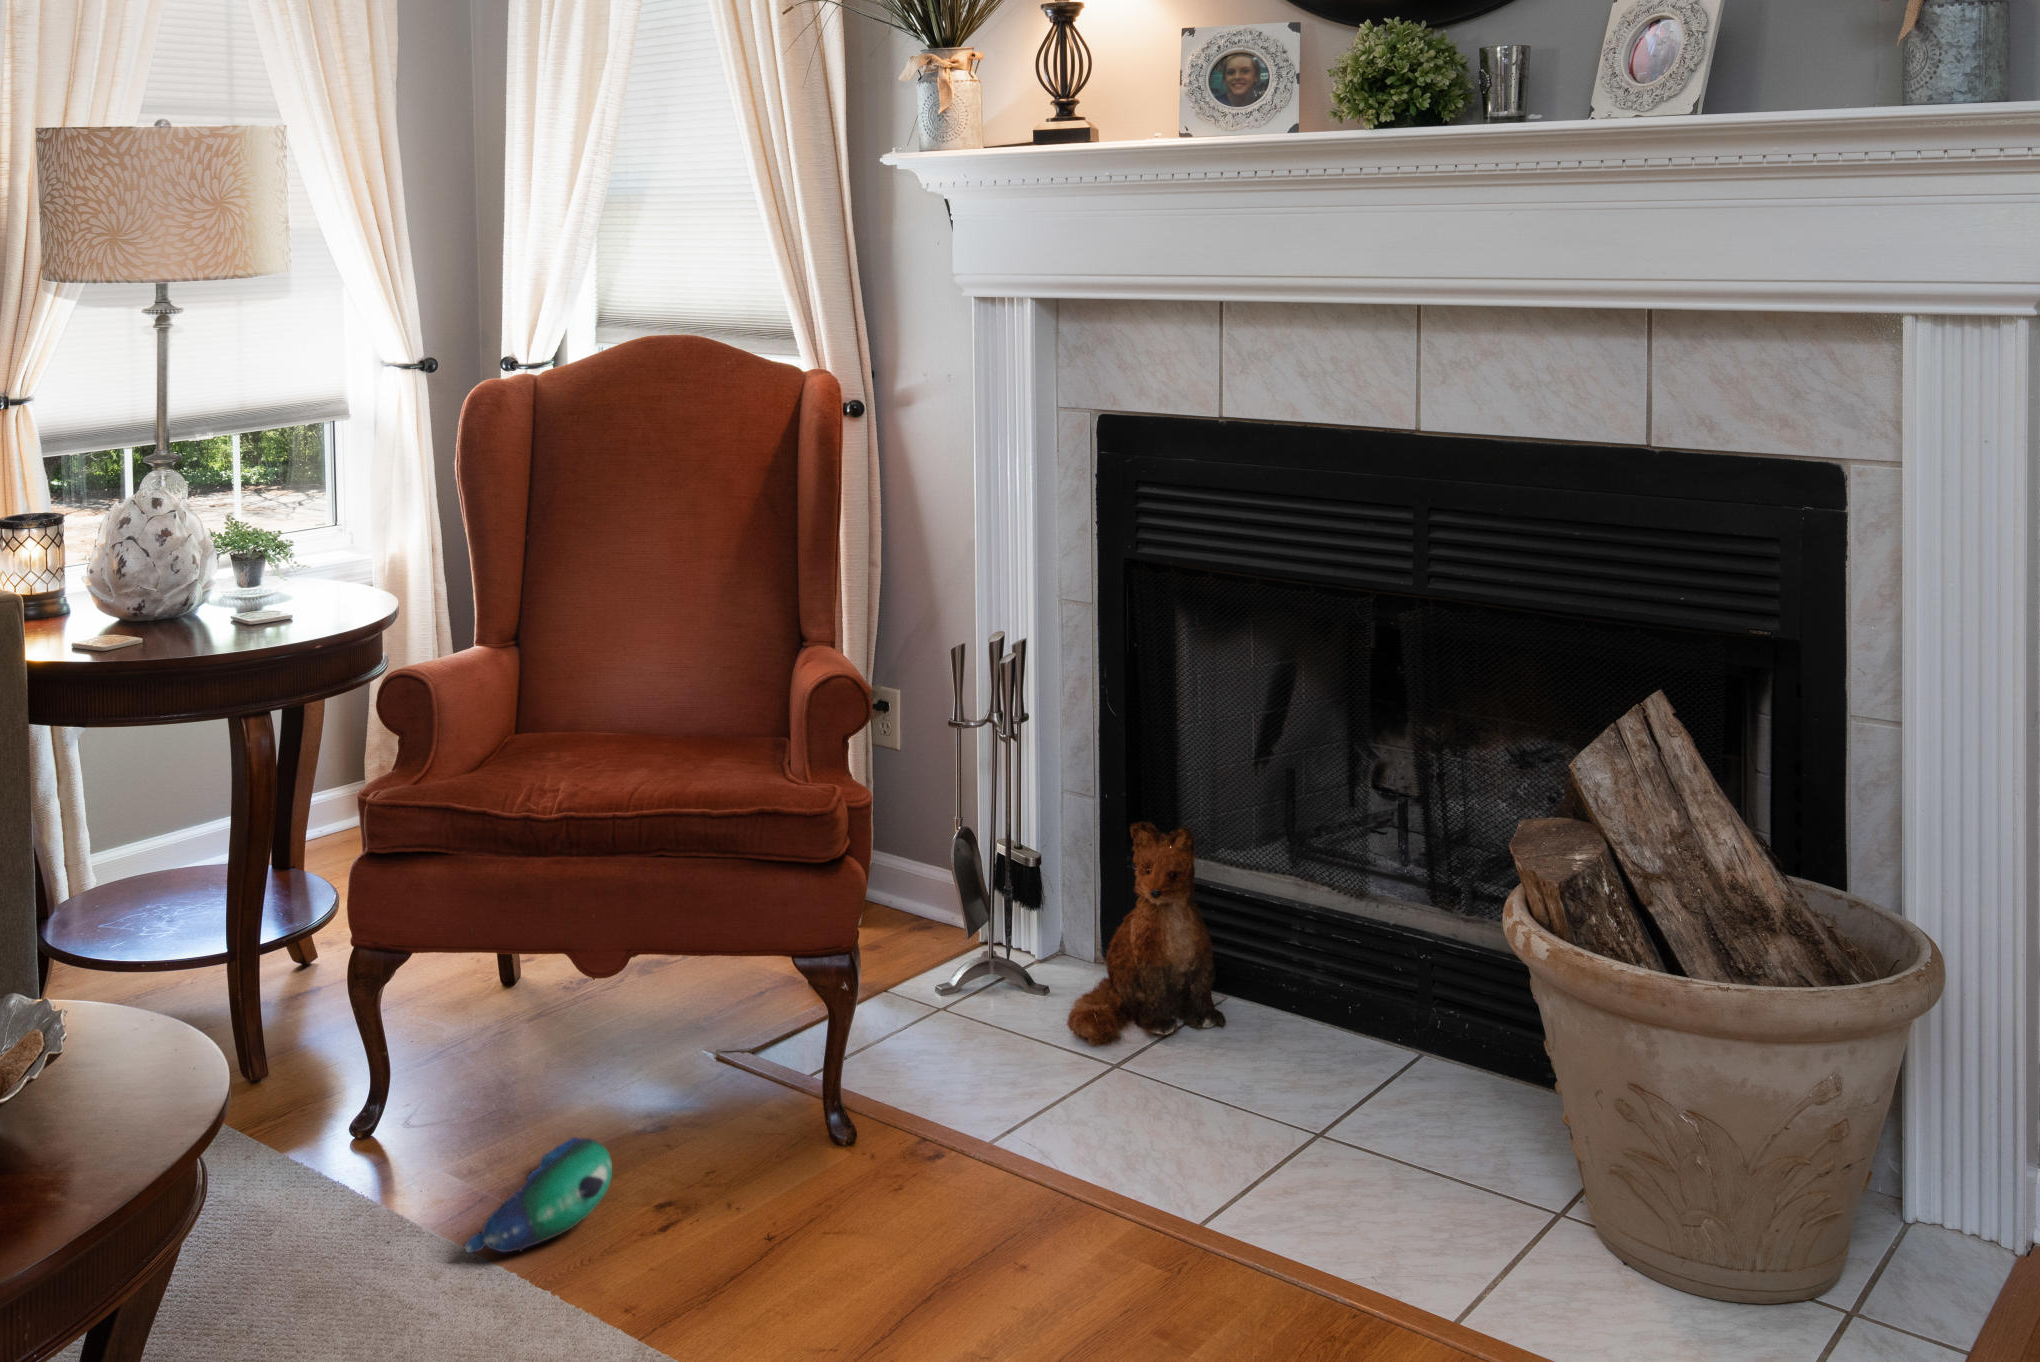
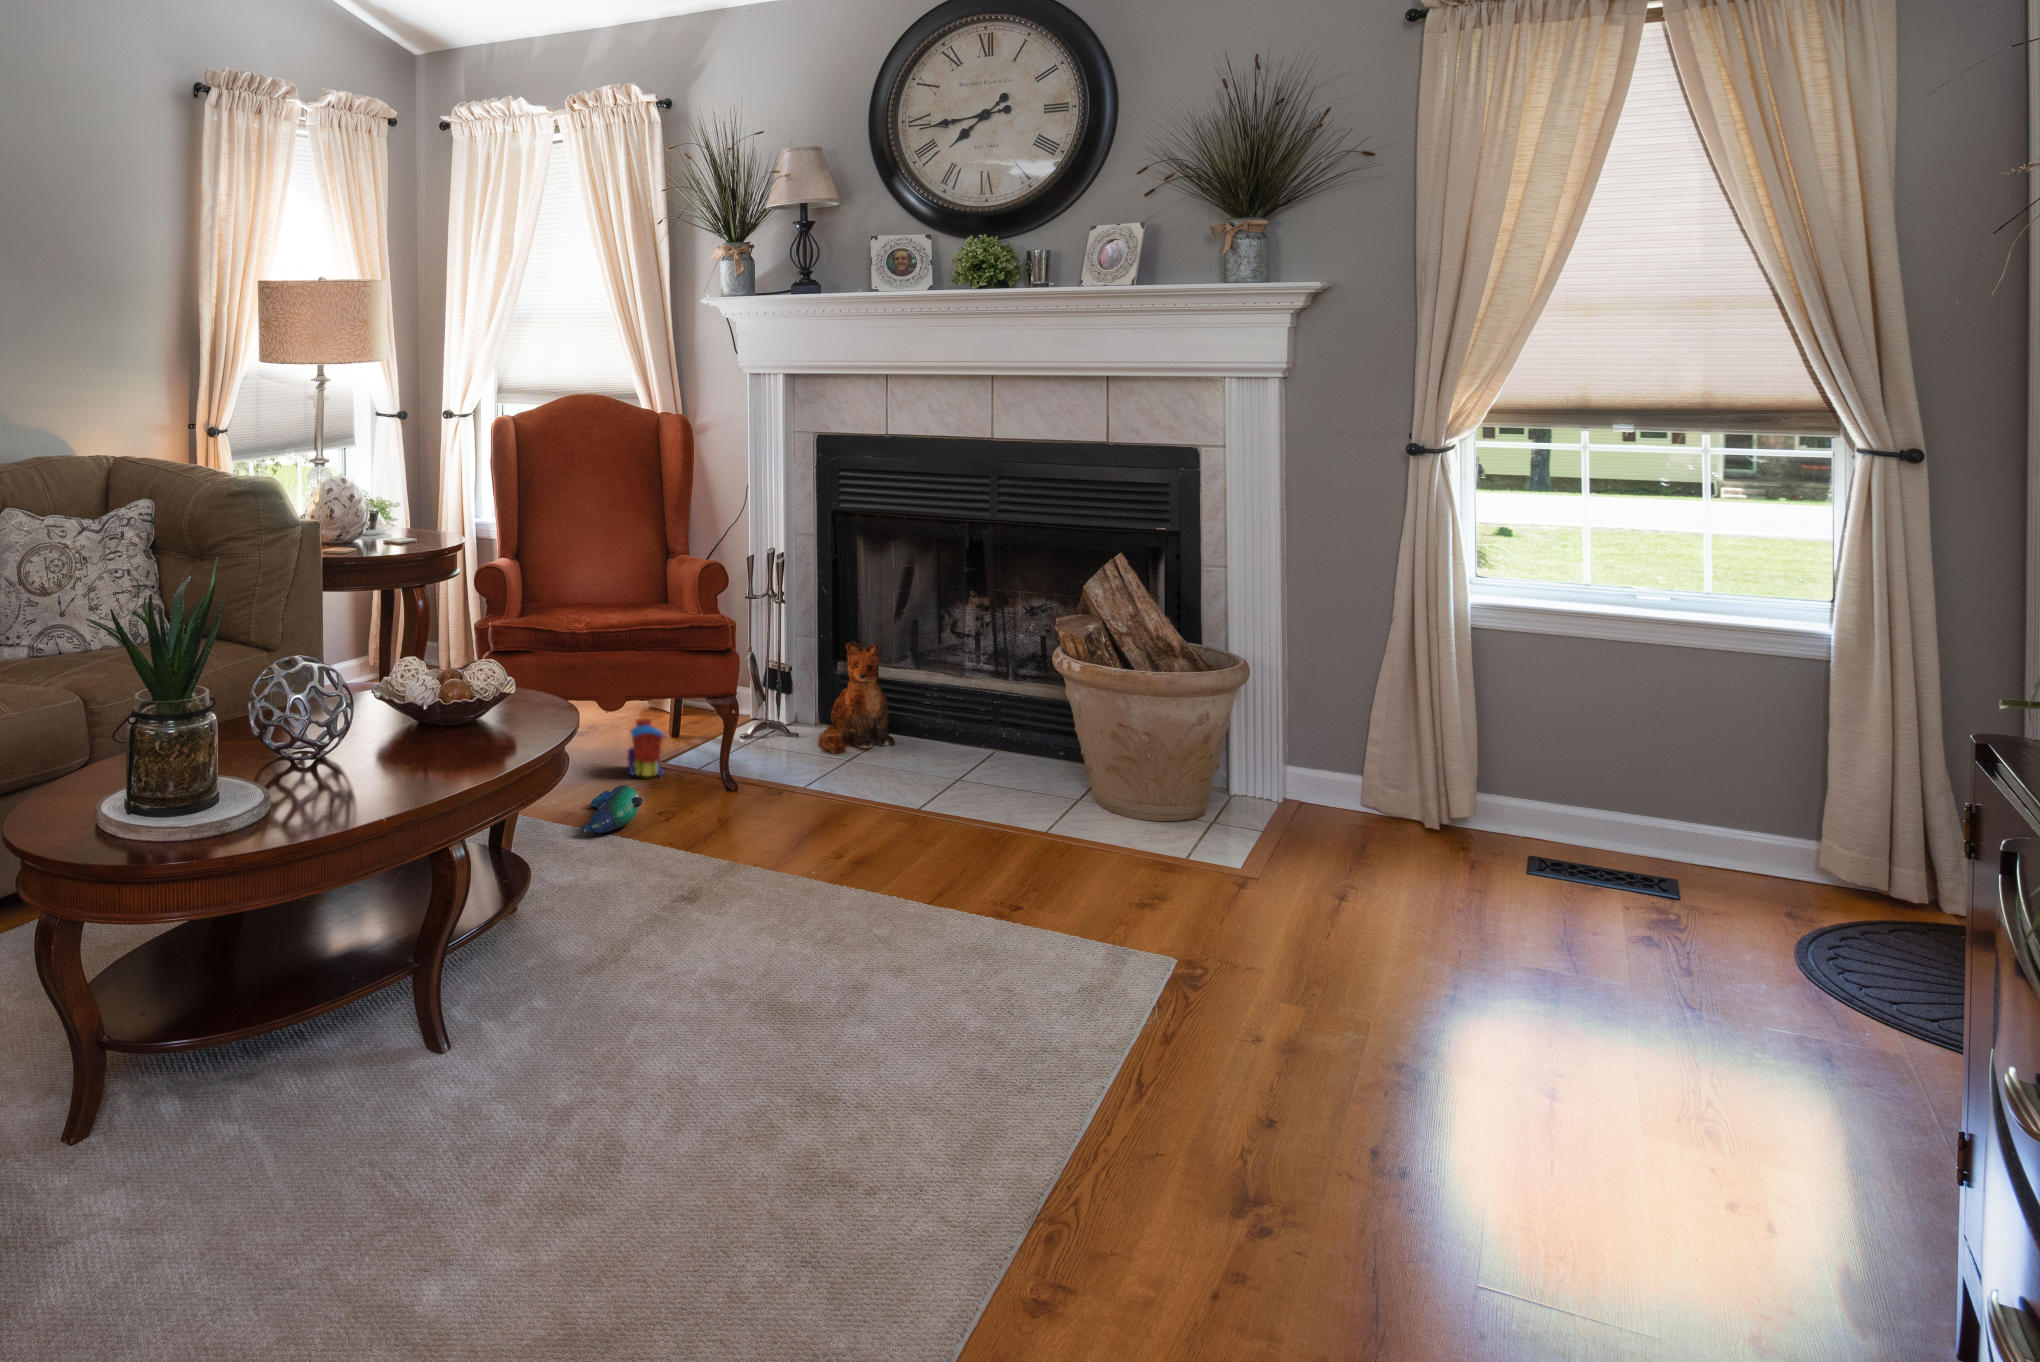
toy train: none [666,970,735,1090] -> present [628,719,663,776]

